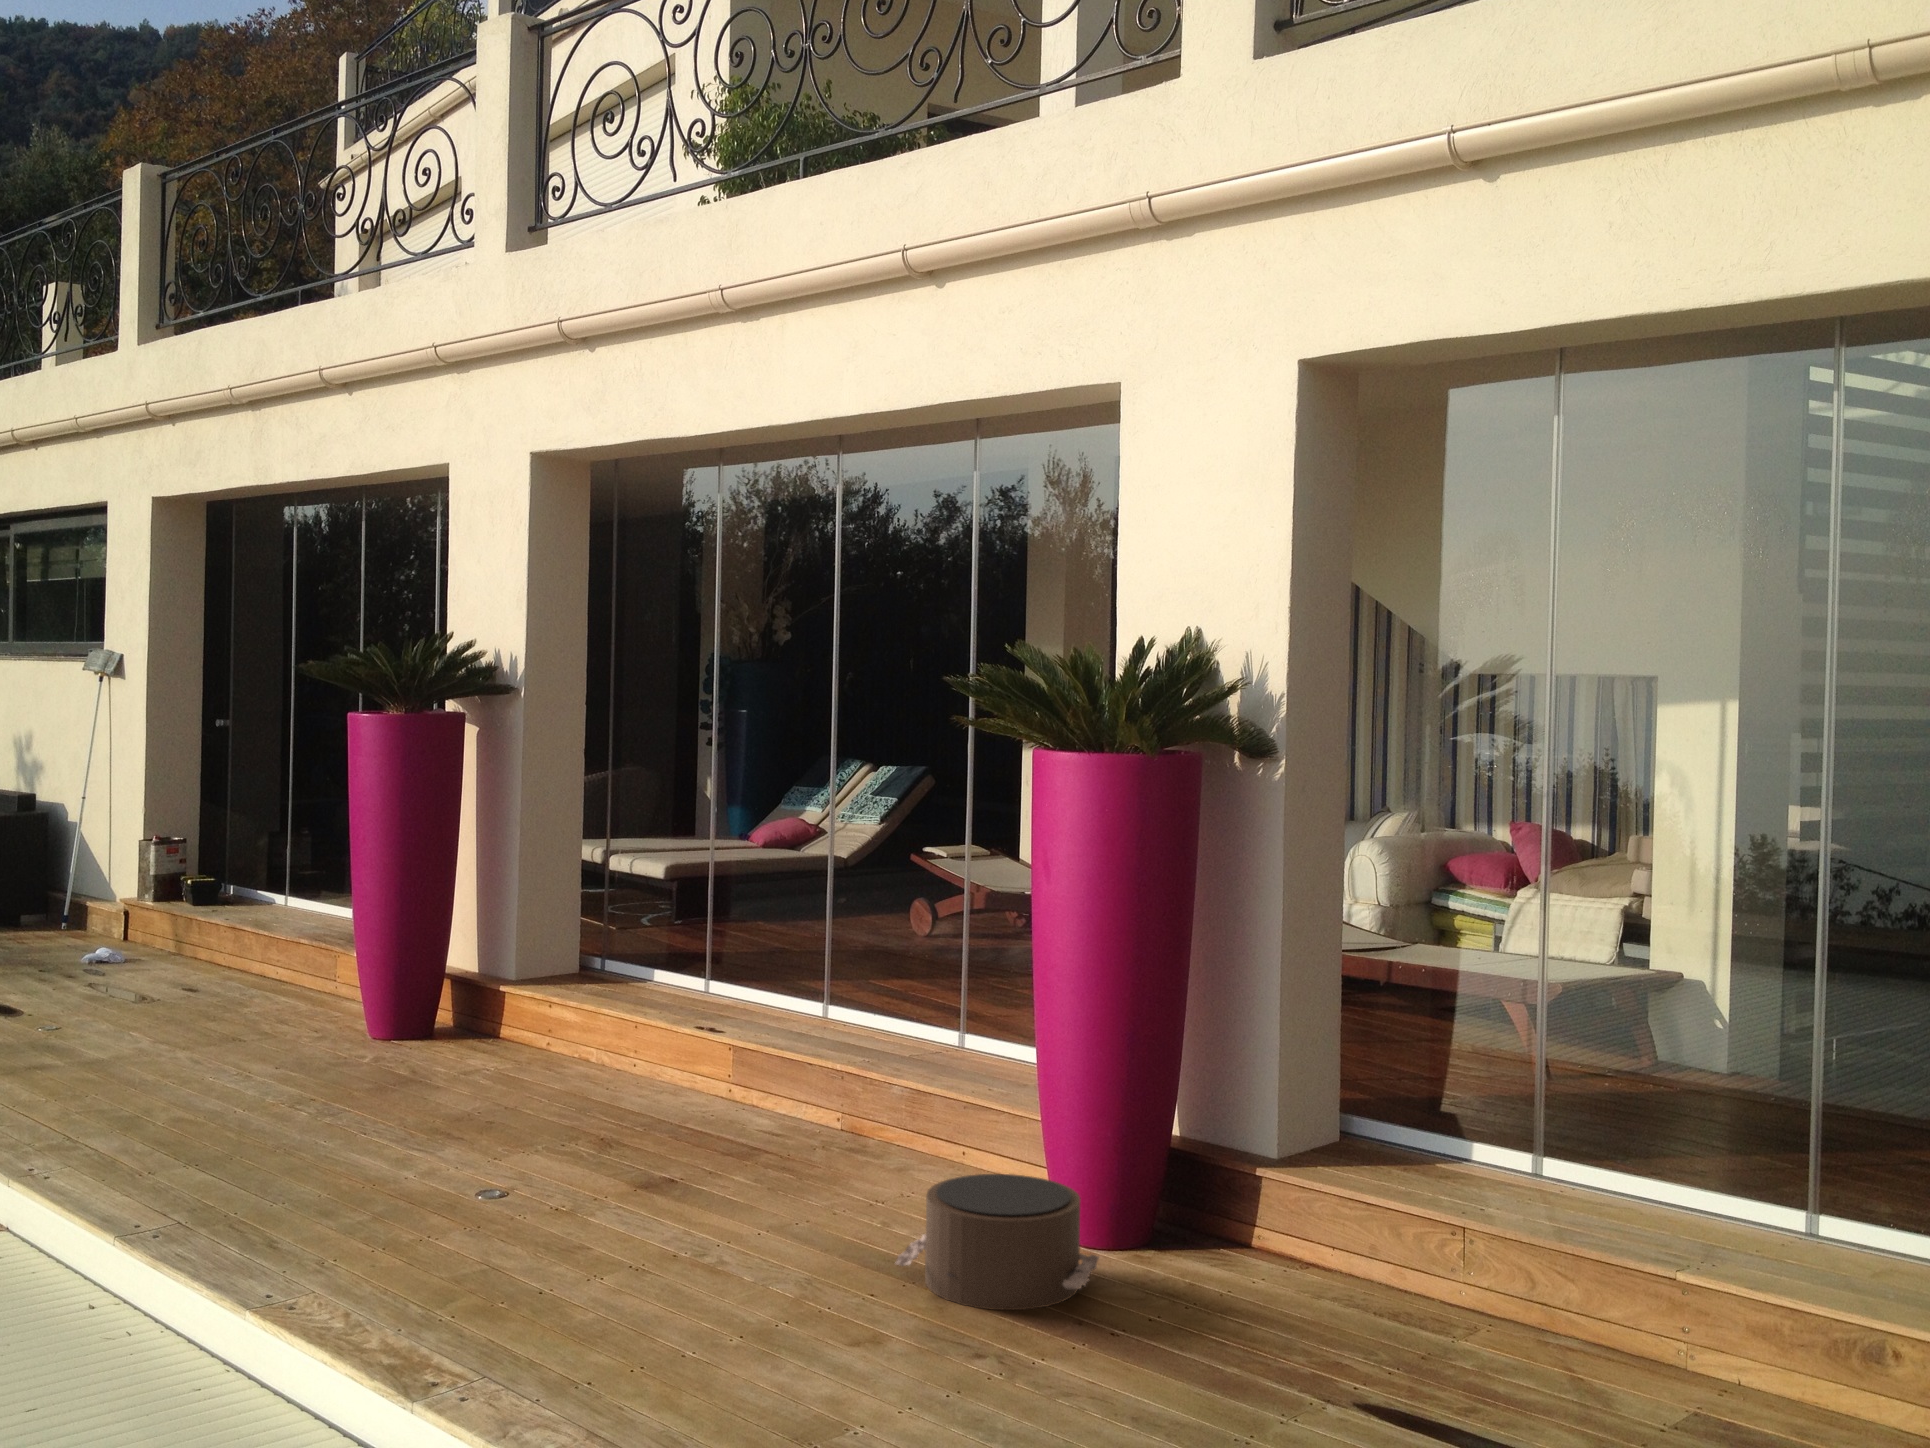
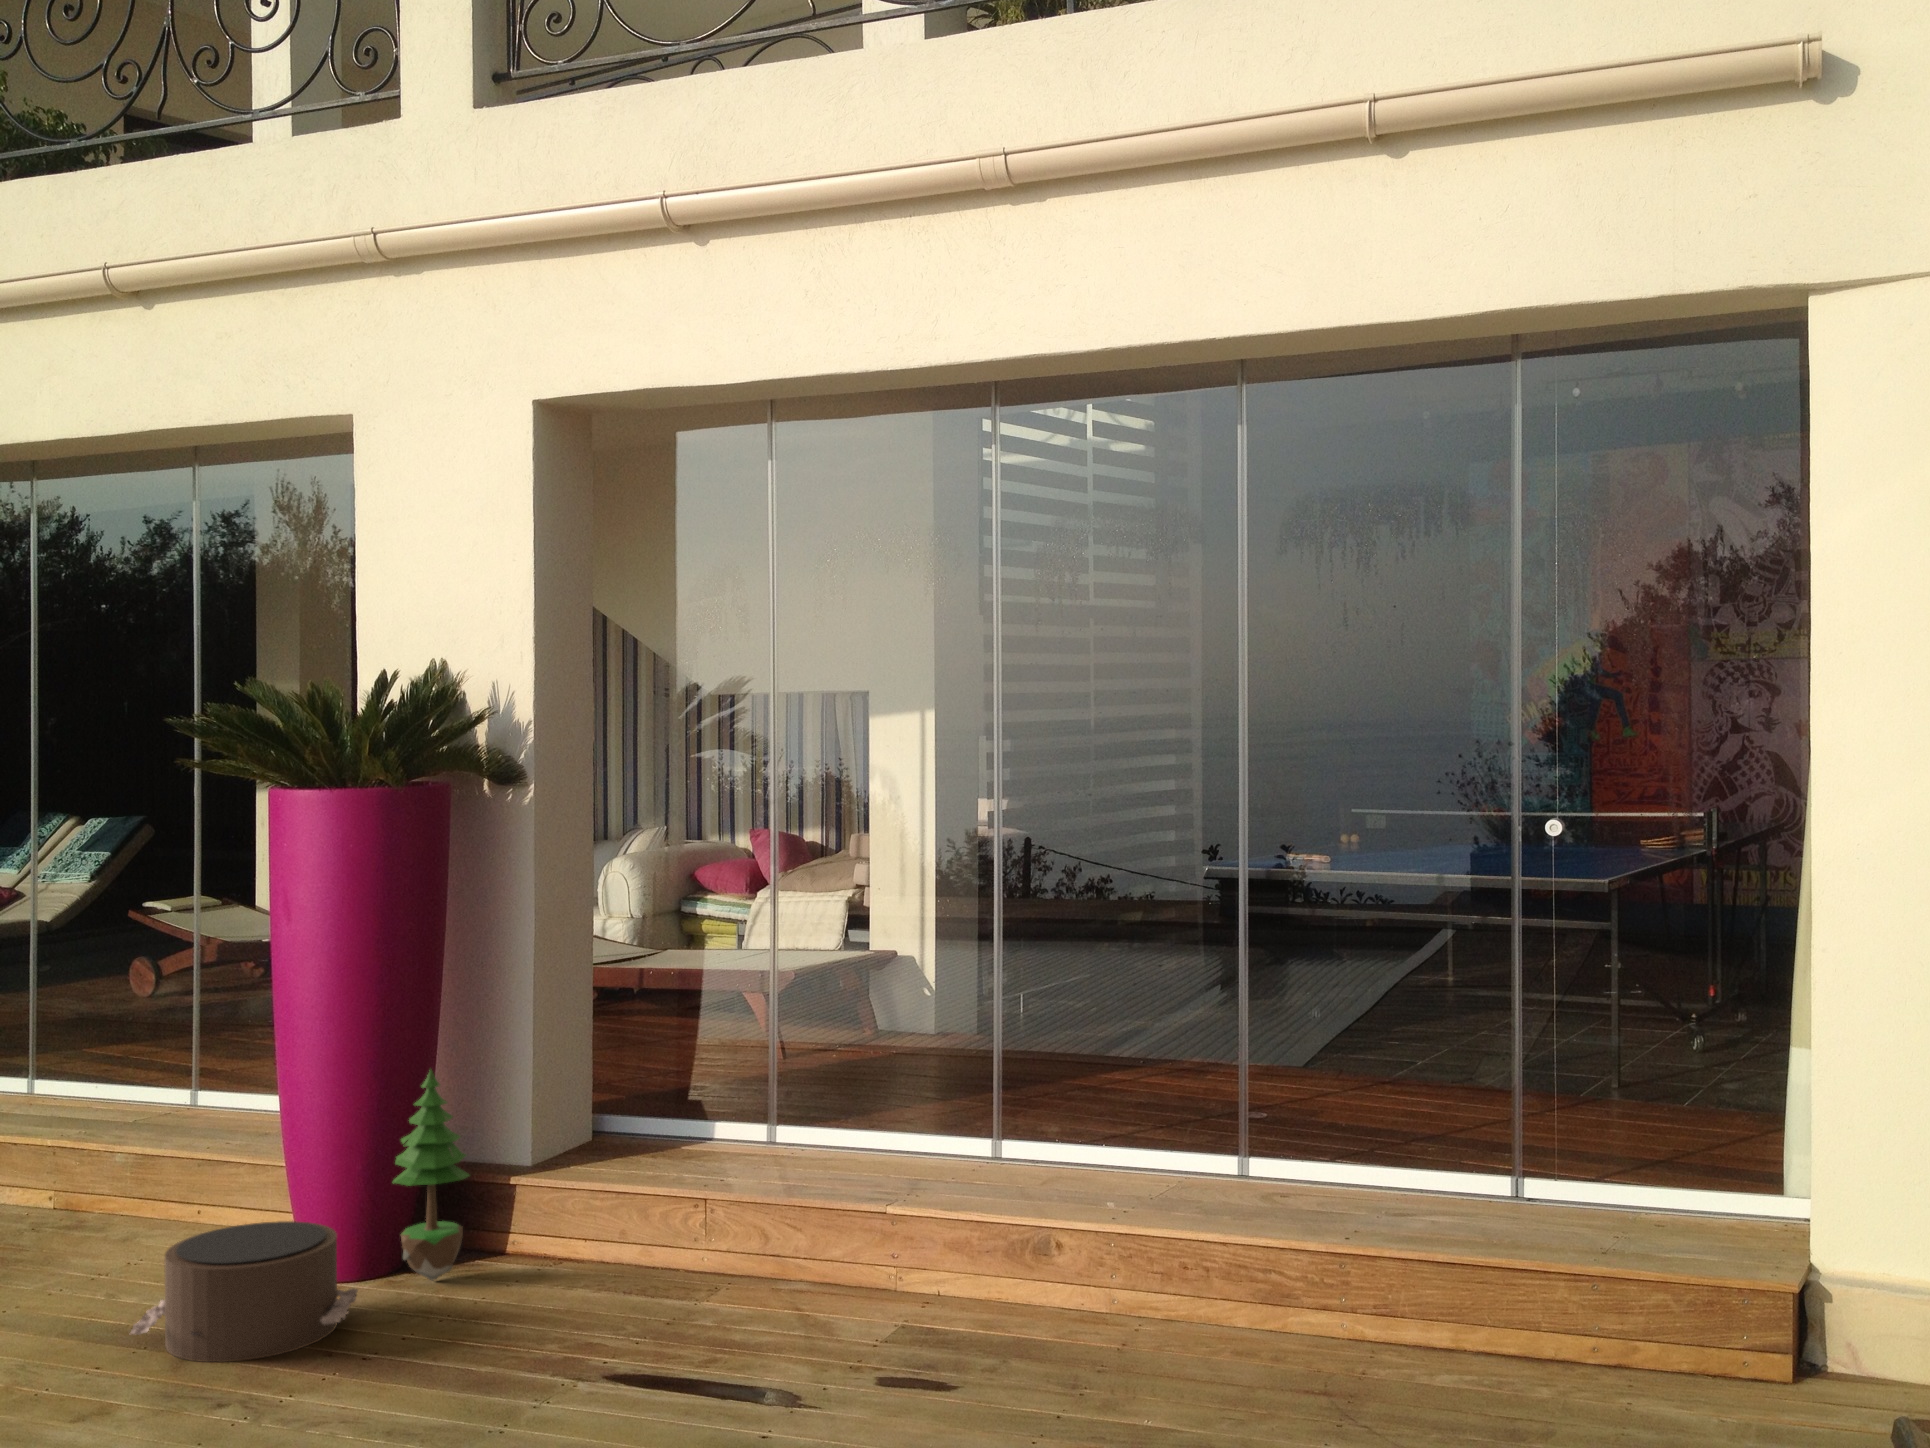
potted tree: none [1134,1043,1211,1258] -> present [393,1070,470,1280]

